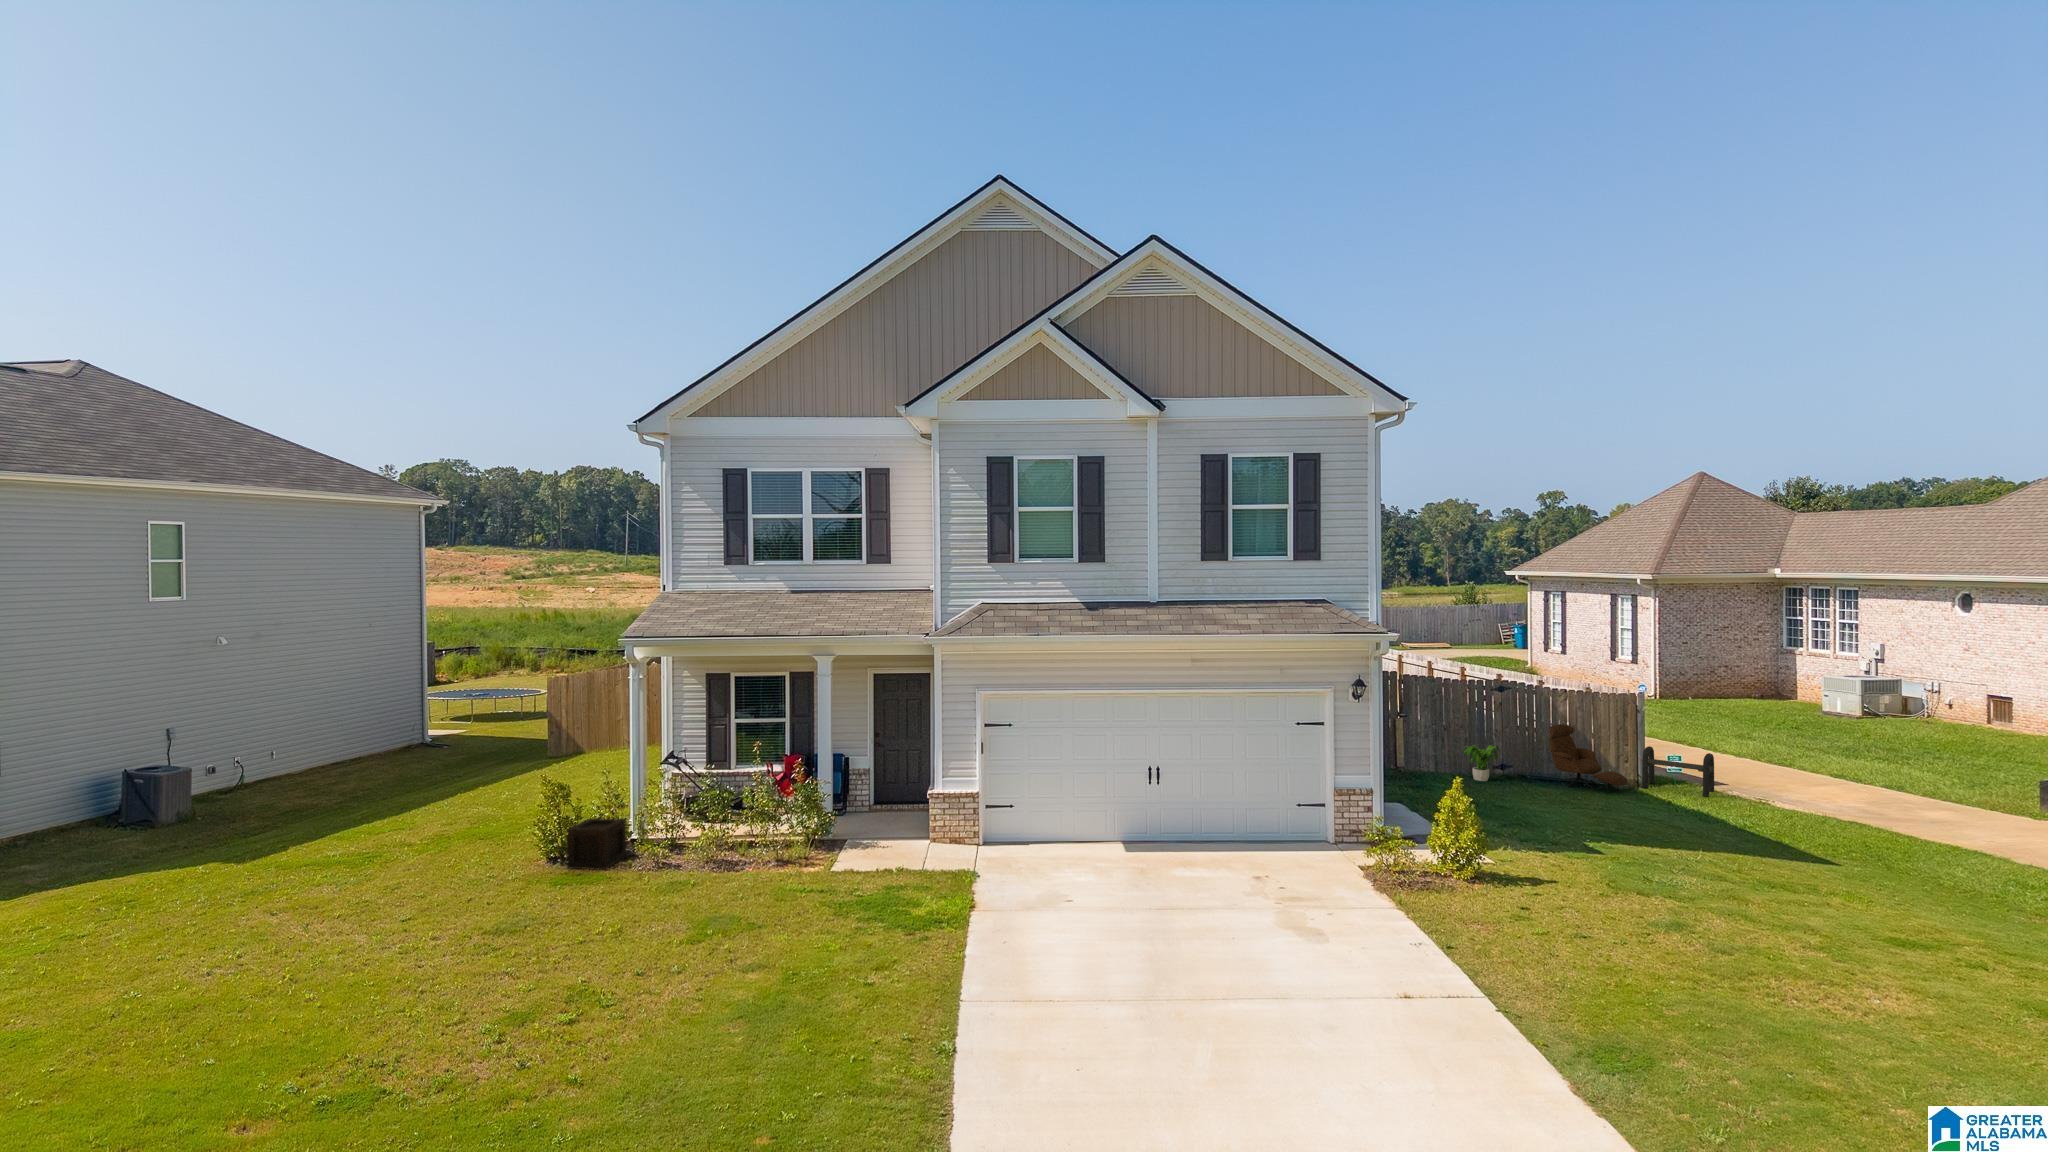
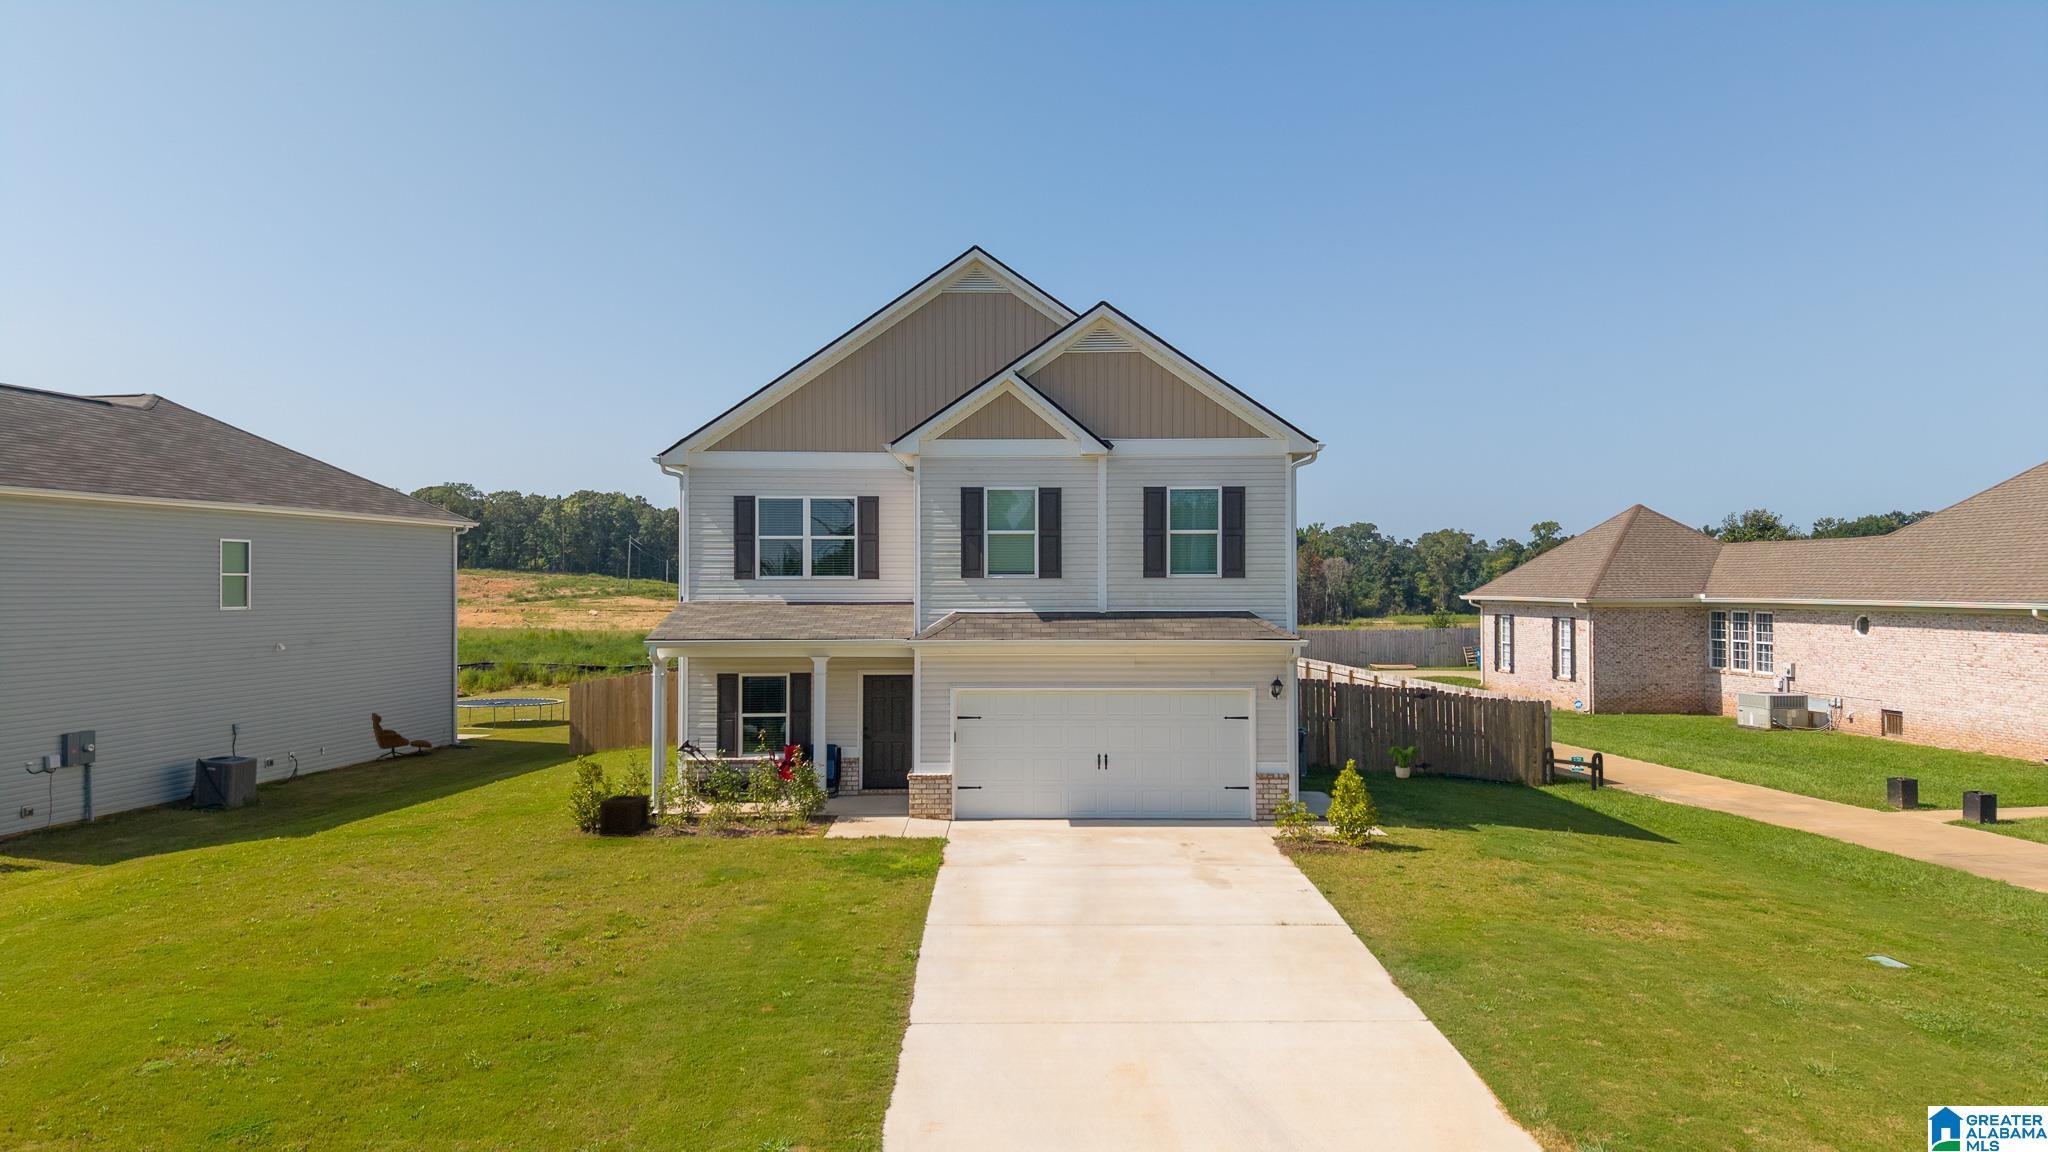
lounge chair: present [1549,724,1627,794] -> present [372,713,432,759]

